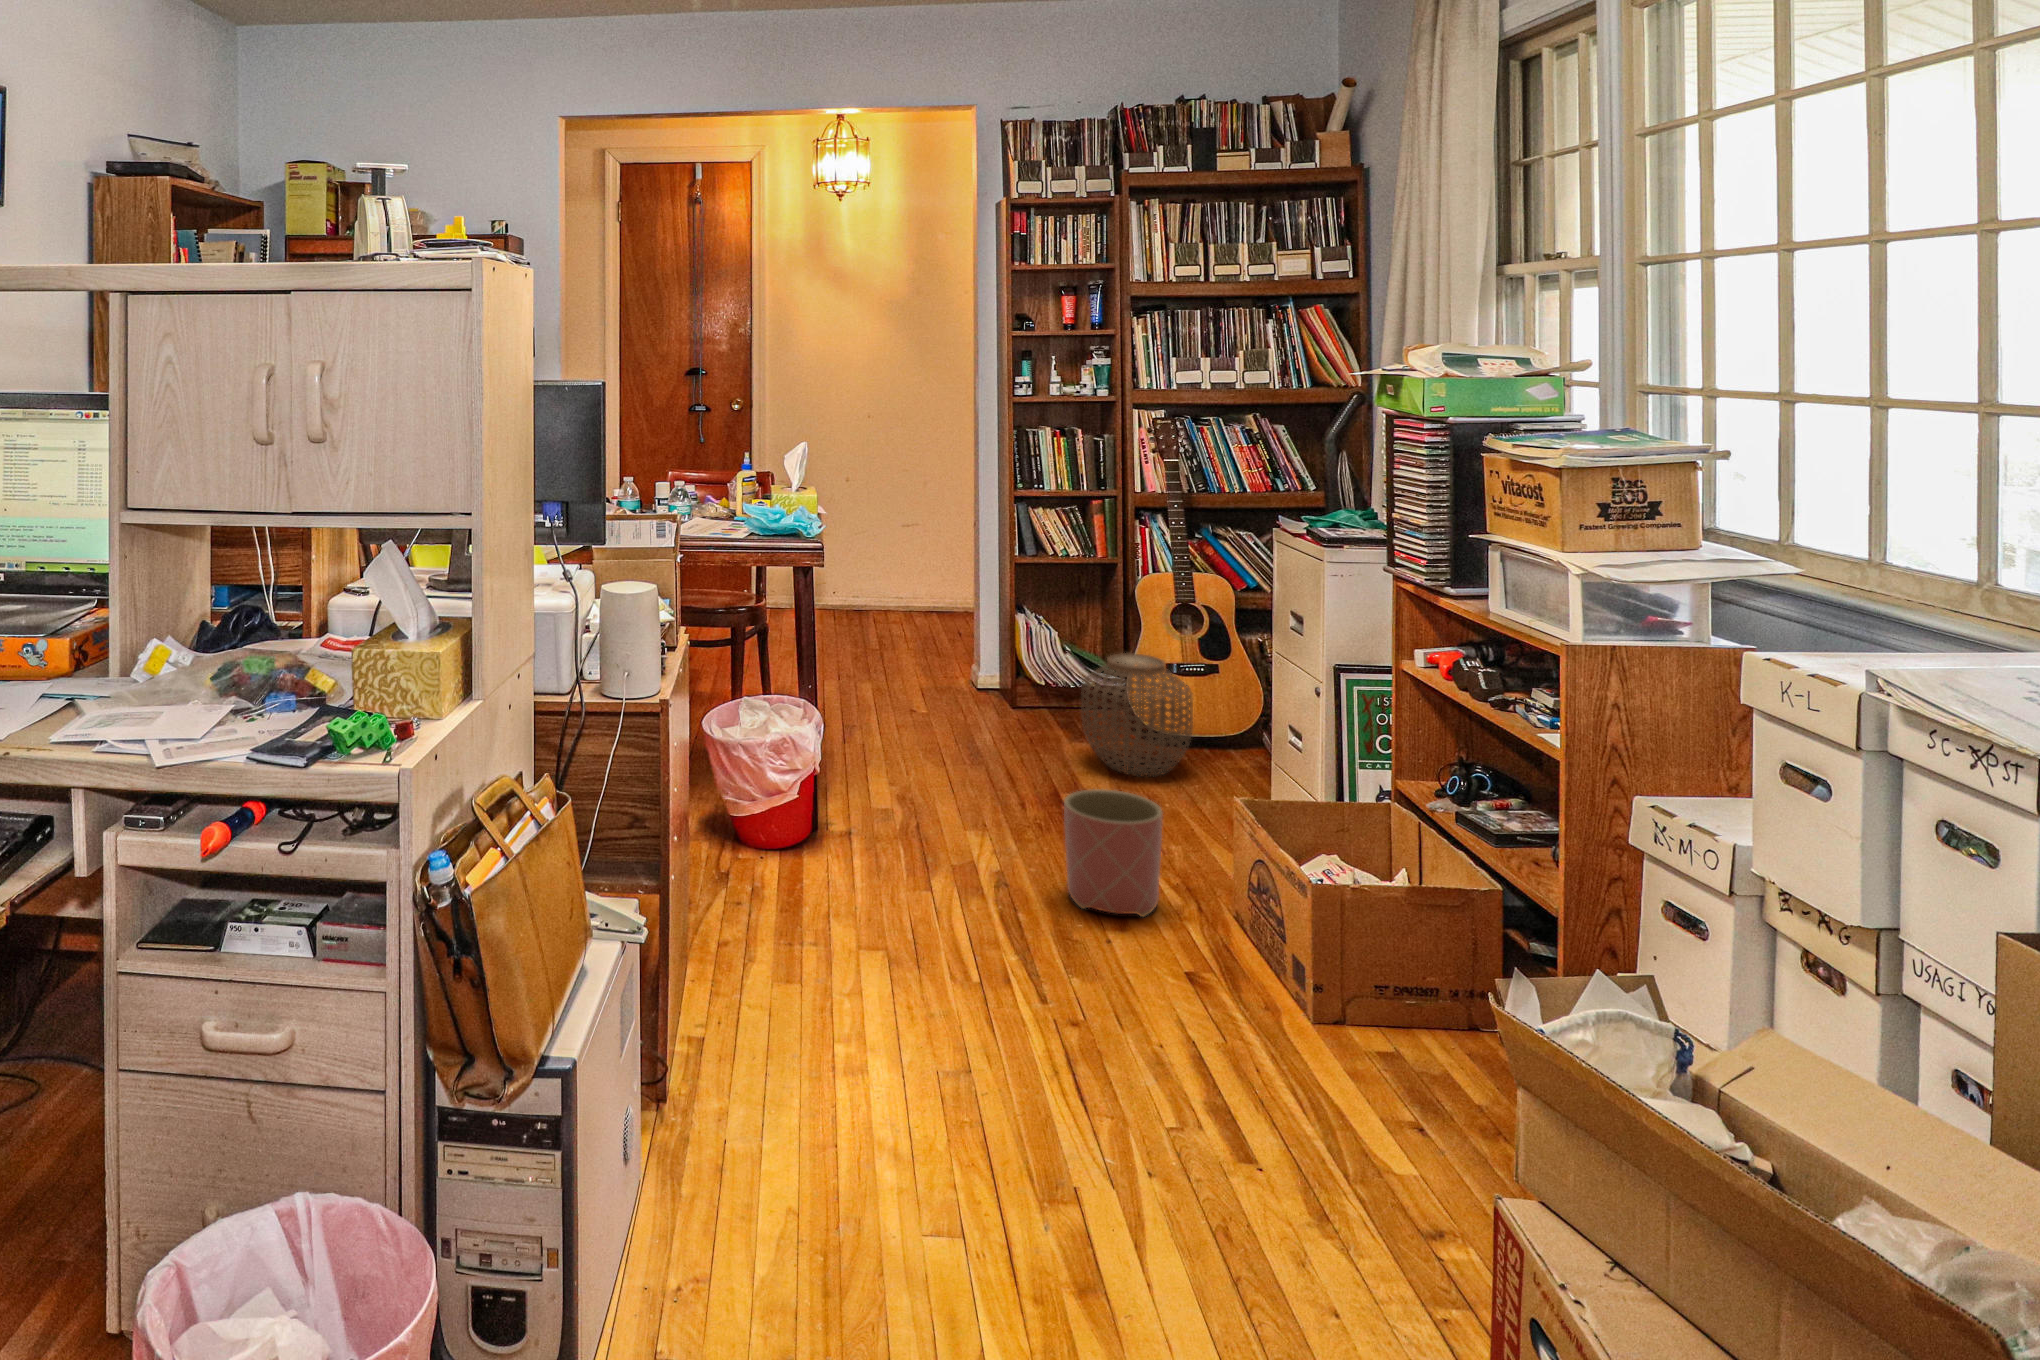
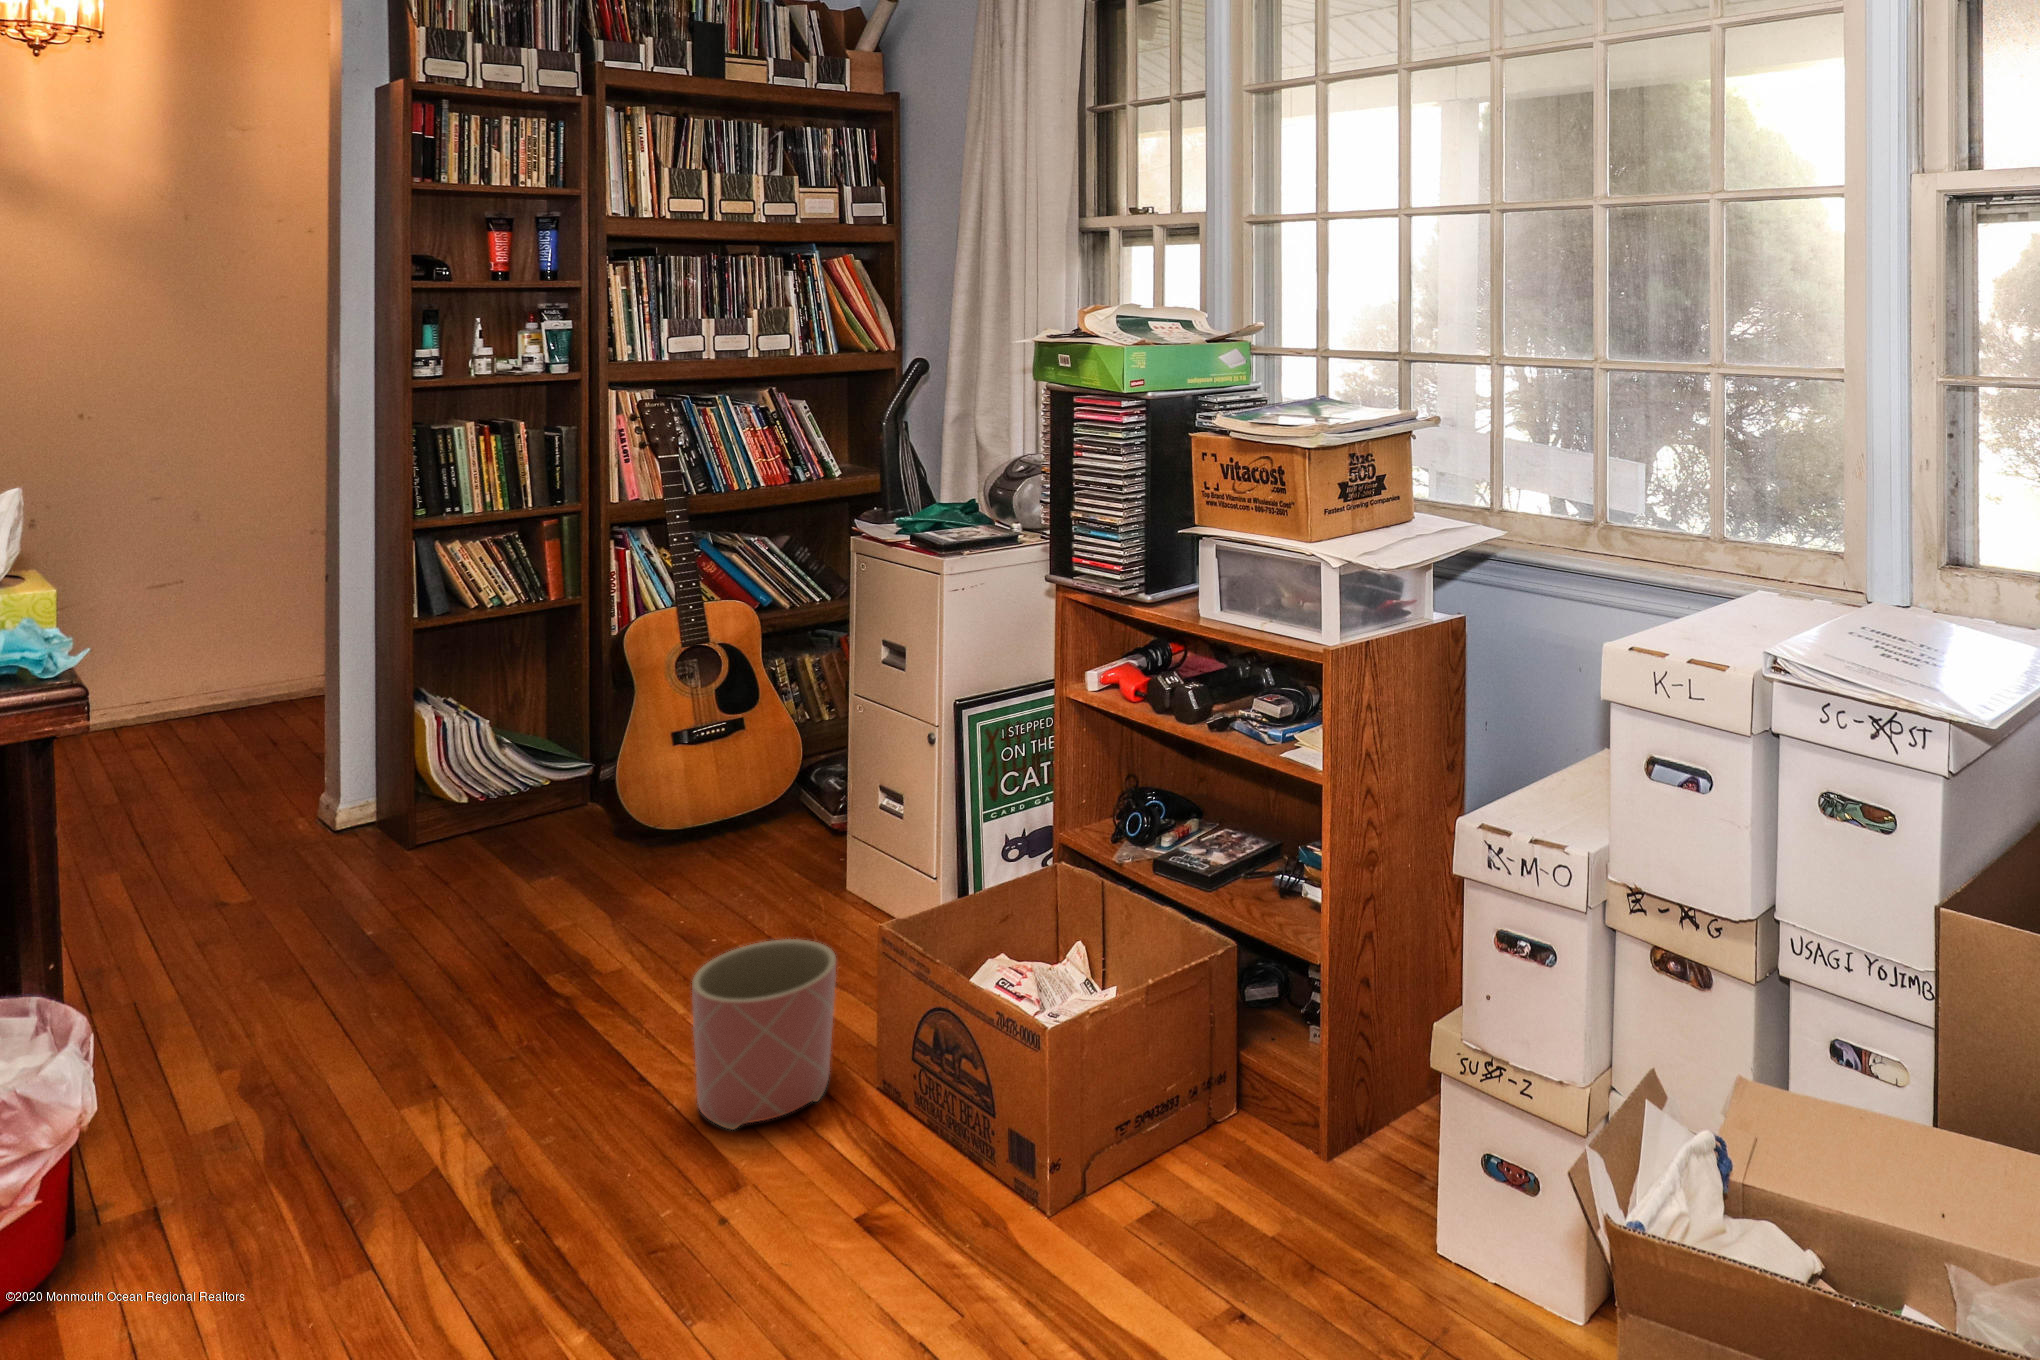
woven basket: present [1081,653,1193,777] -> none [588,728,750,898]

